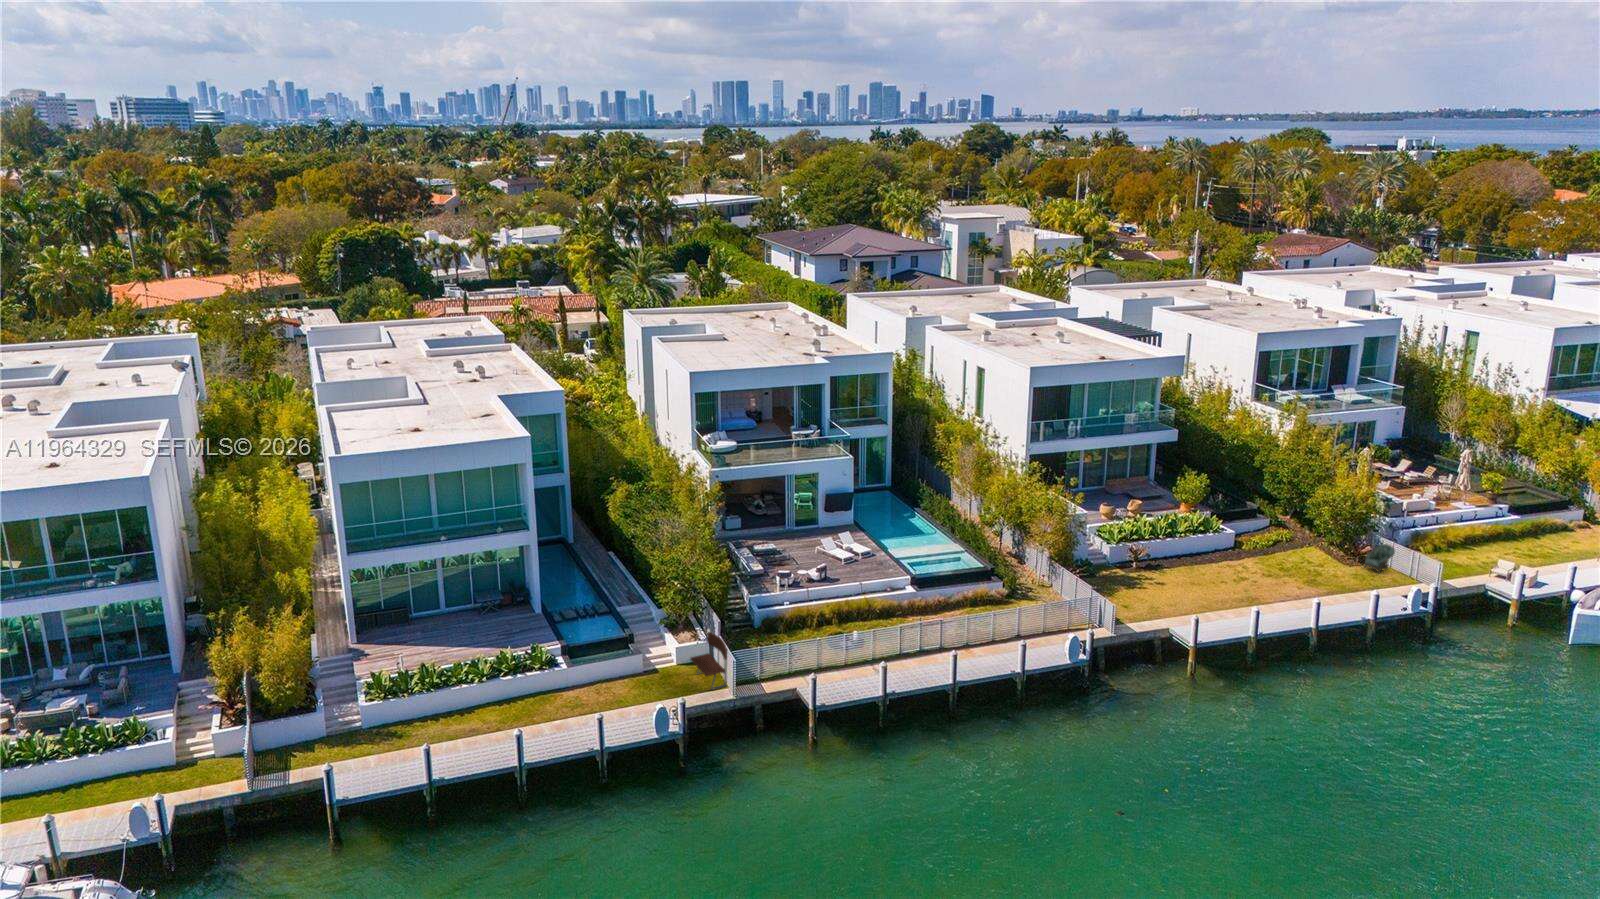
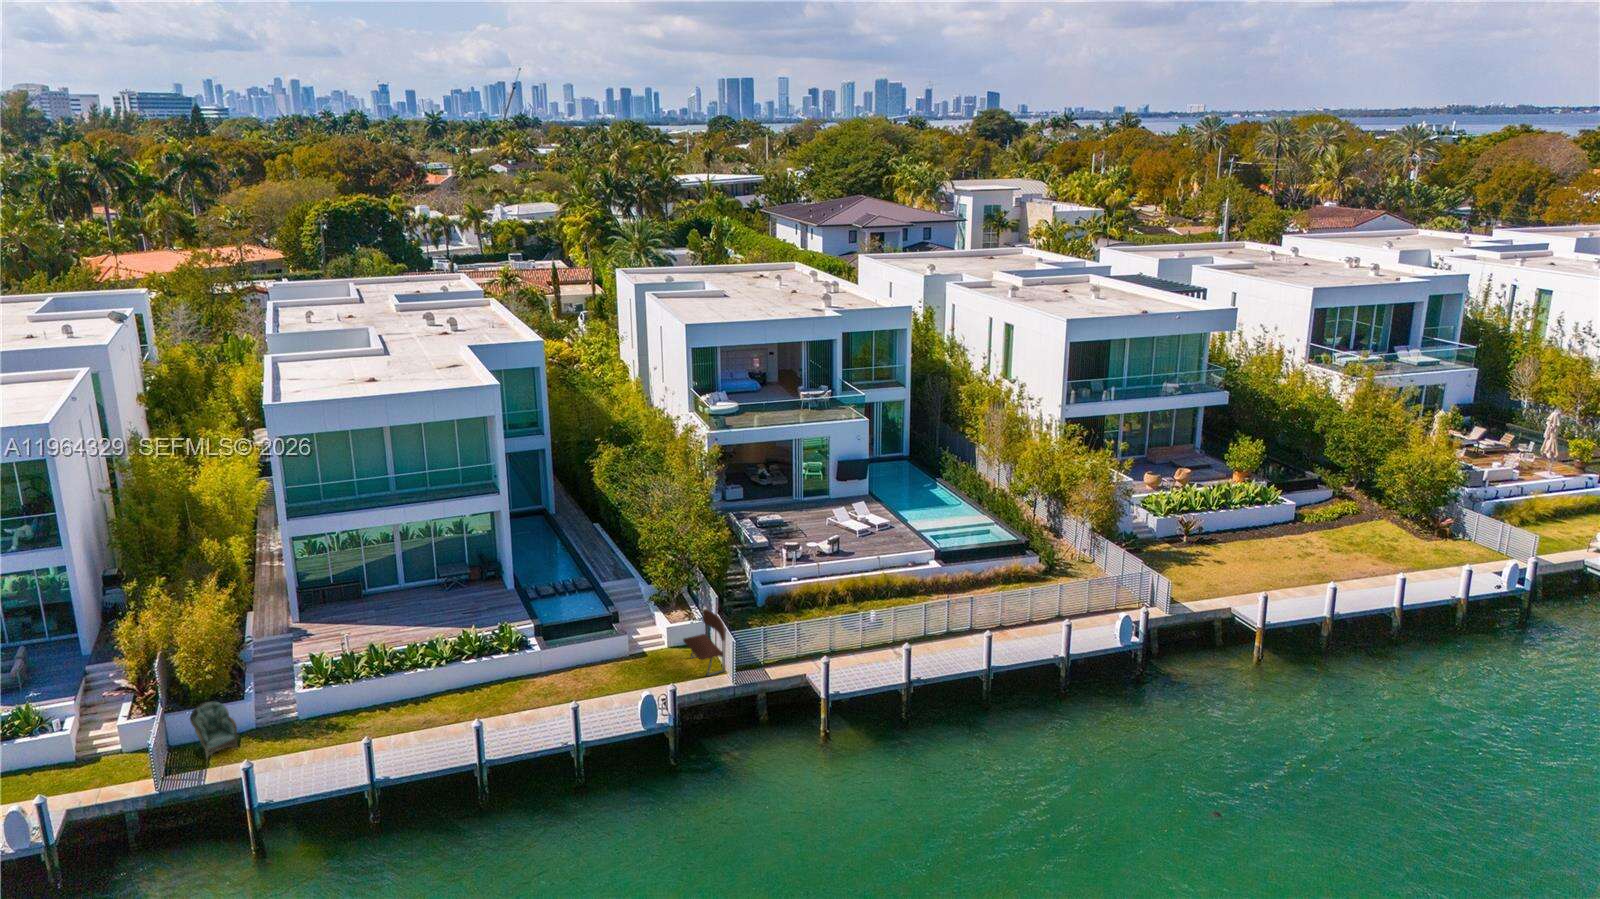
armchair: present [1365,544,1395,573] -> present [190,702,238,759]

